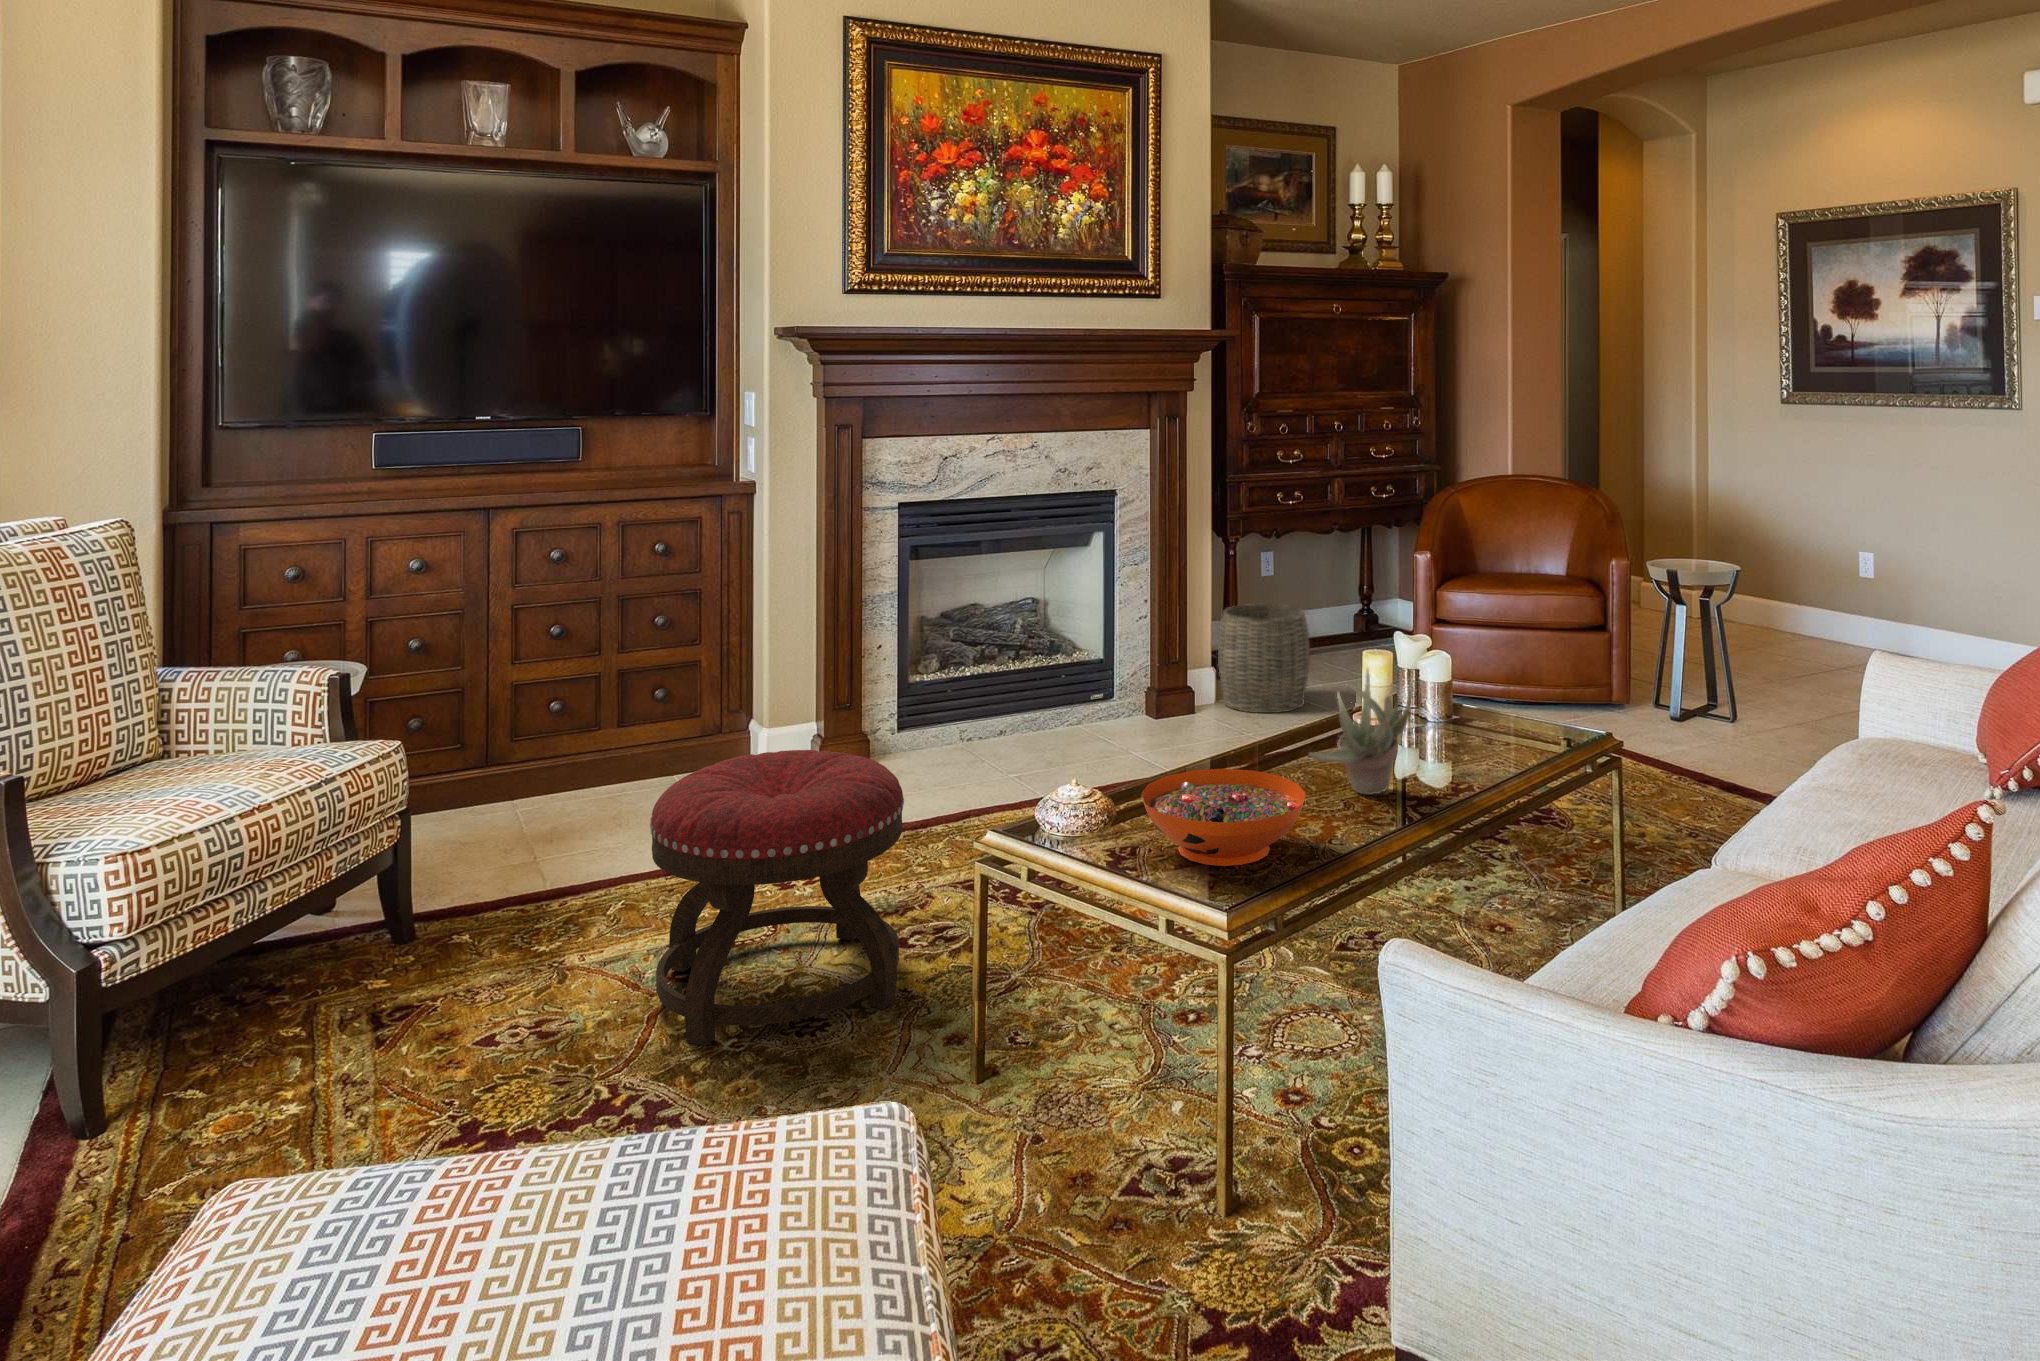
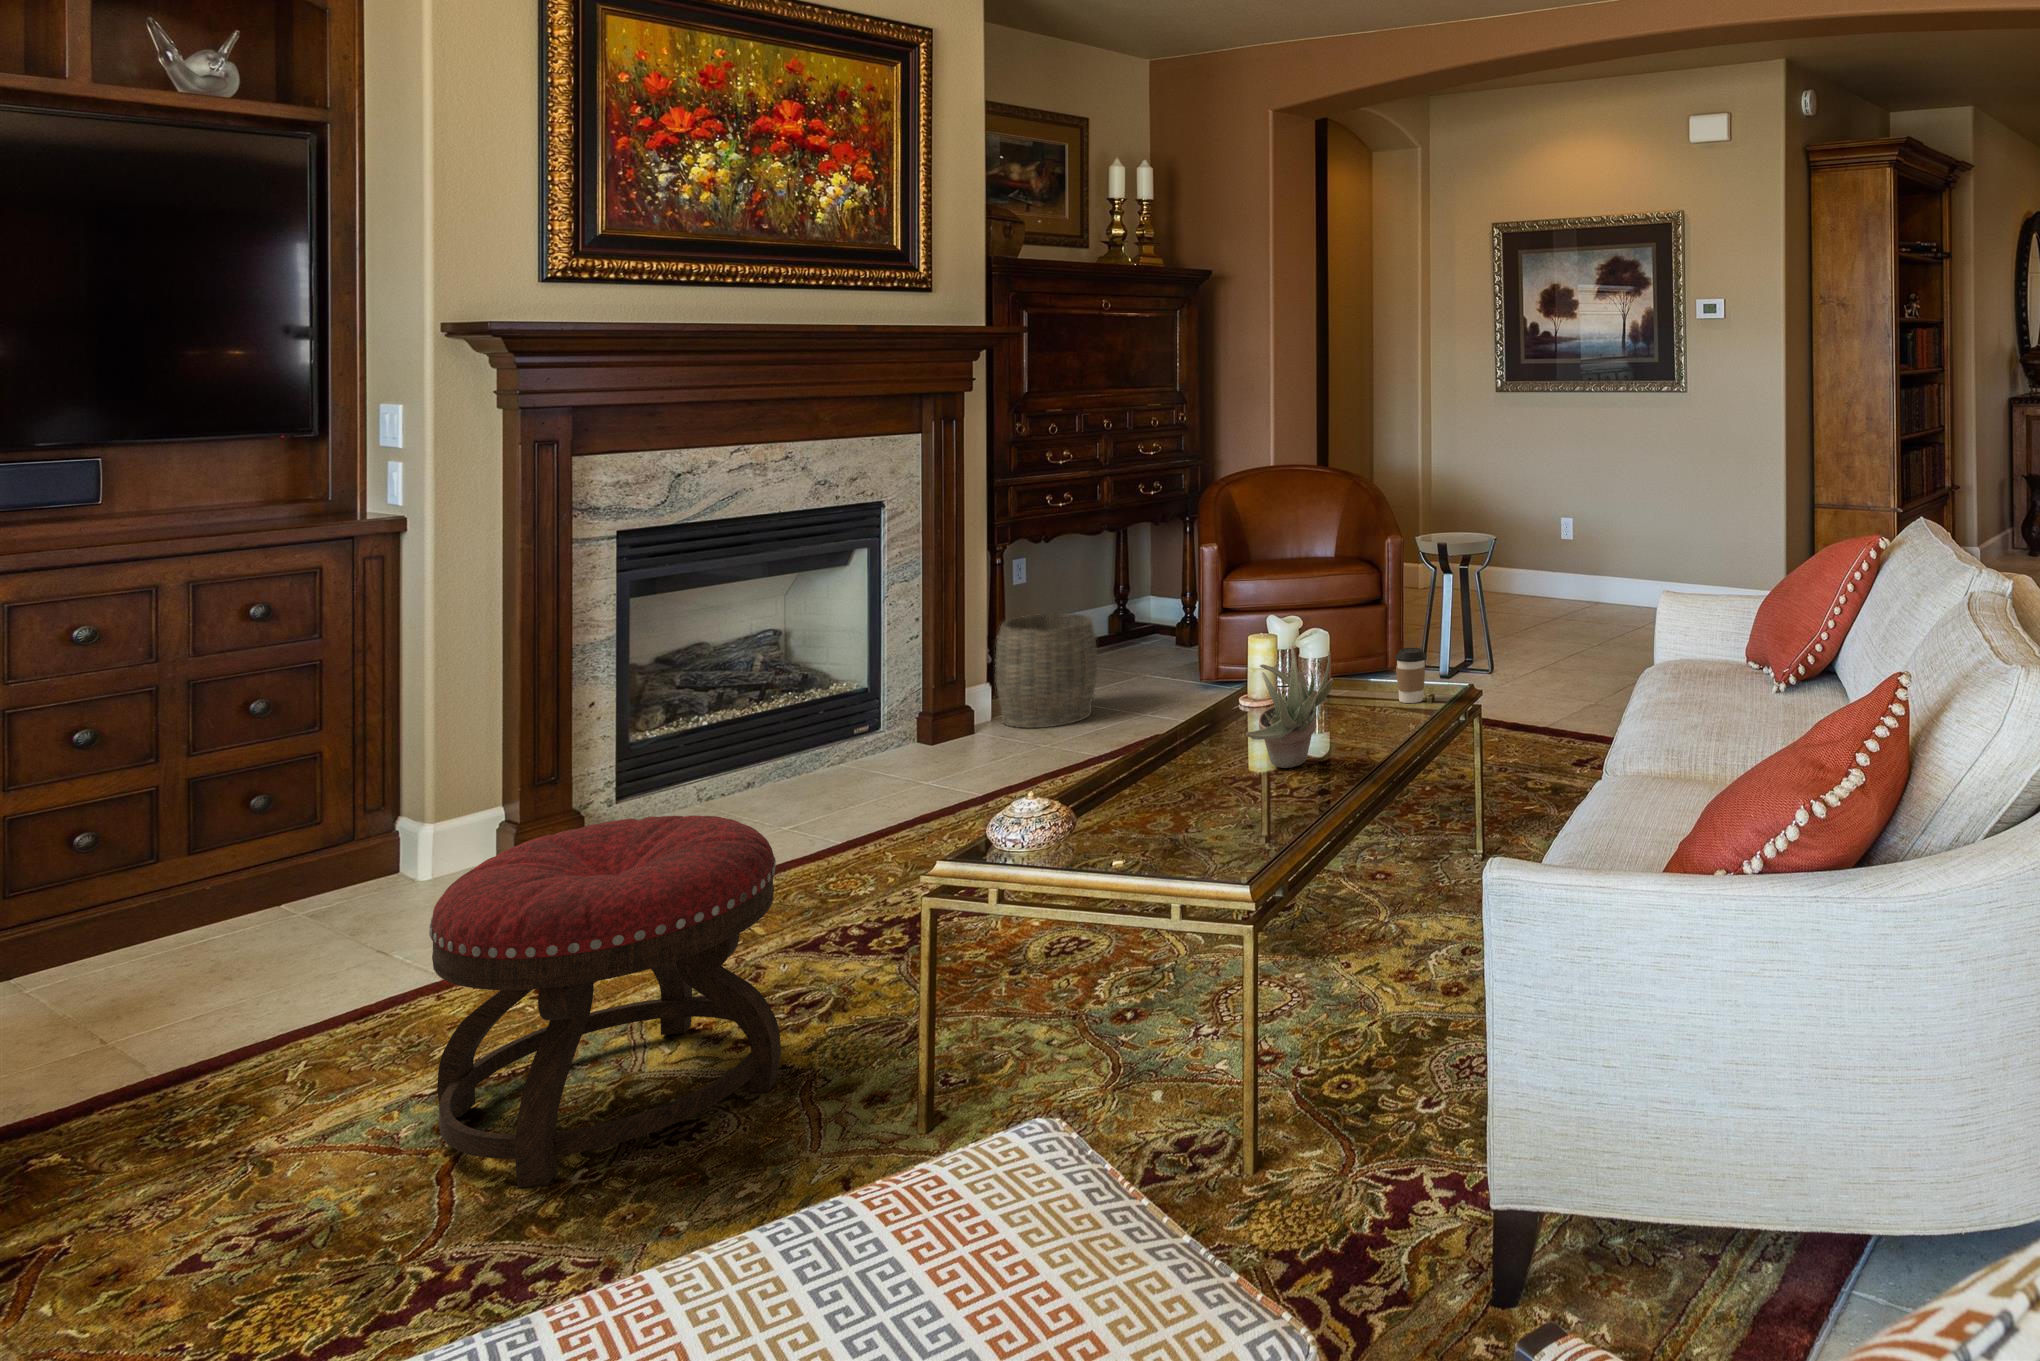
coffee cup: none [1529,682,1565,743] -> present [1395,648,1427,703]
decorative bowl: present [1141,769,1306,866] -> none [1105,756,1272,850]

